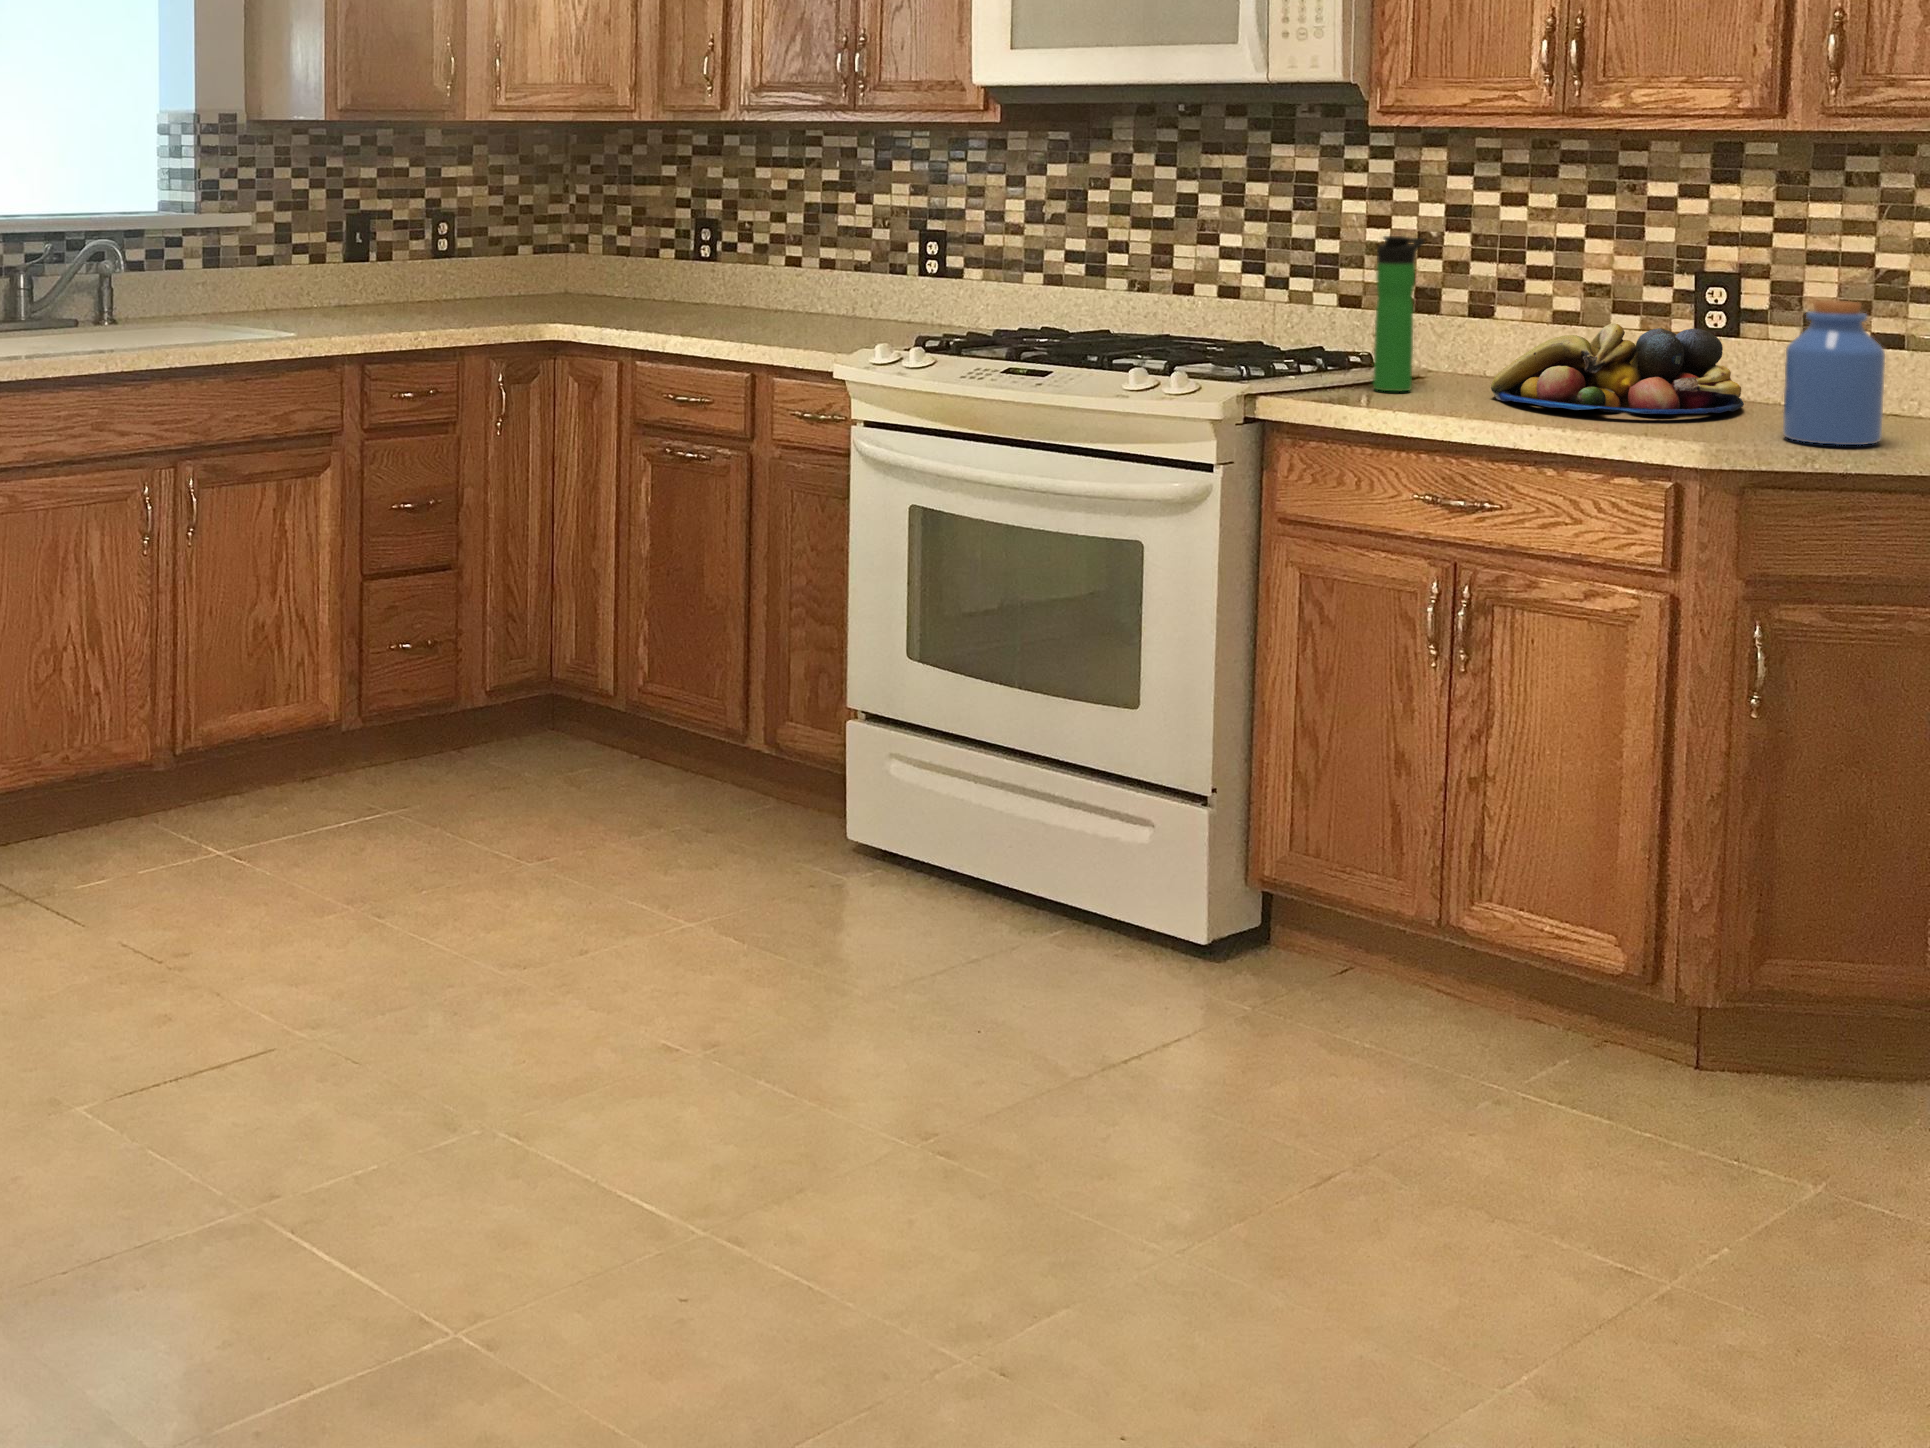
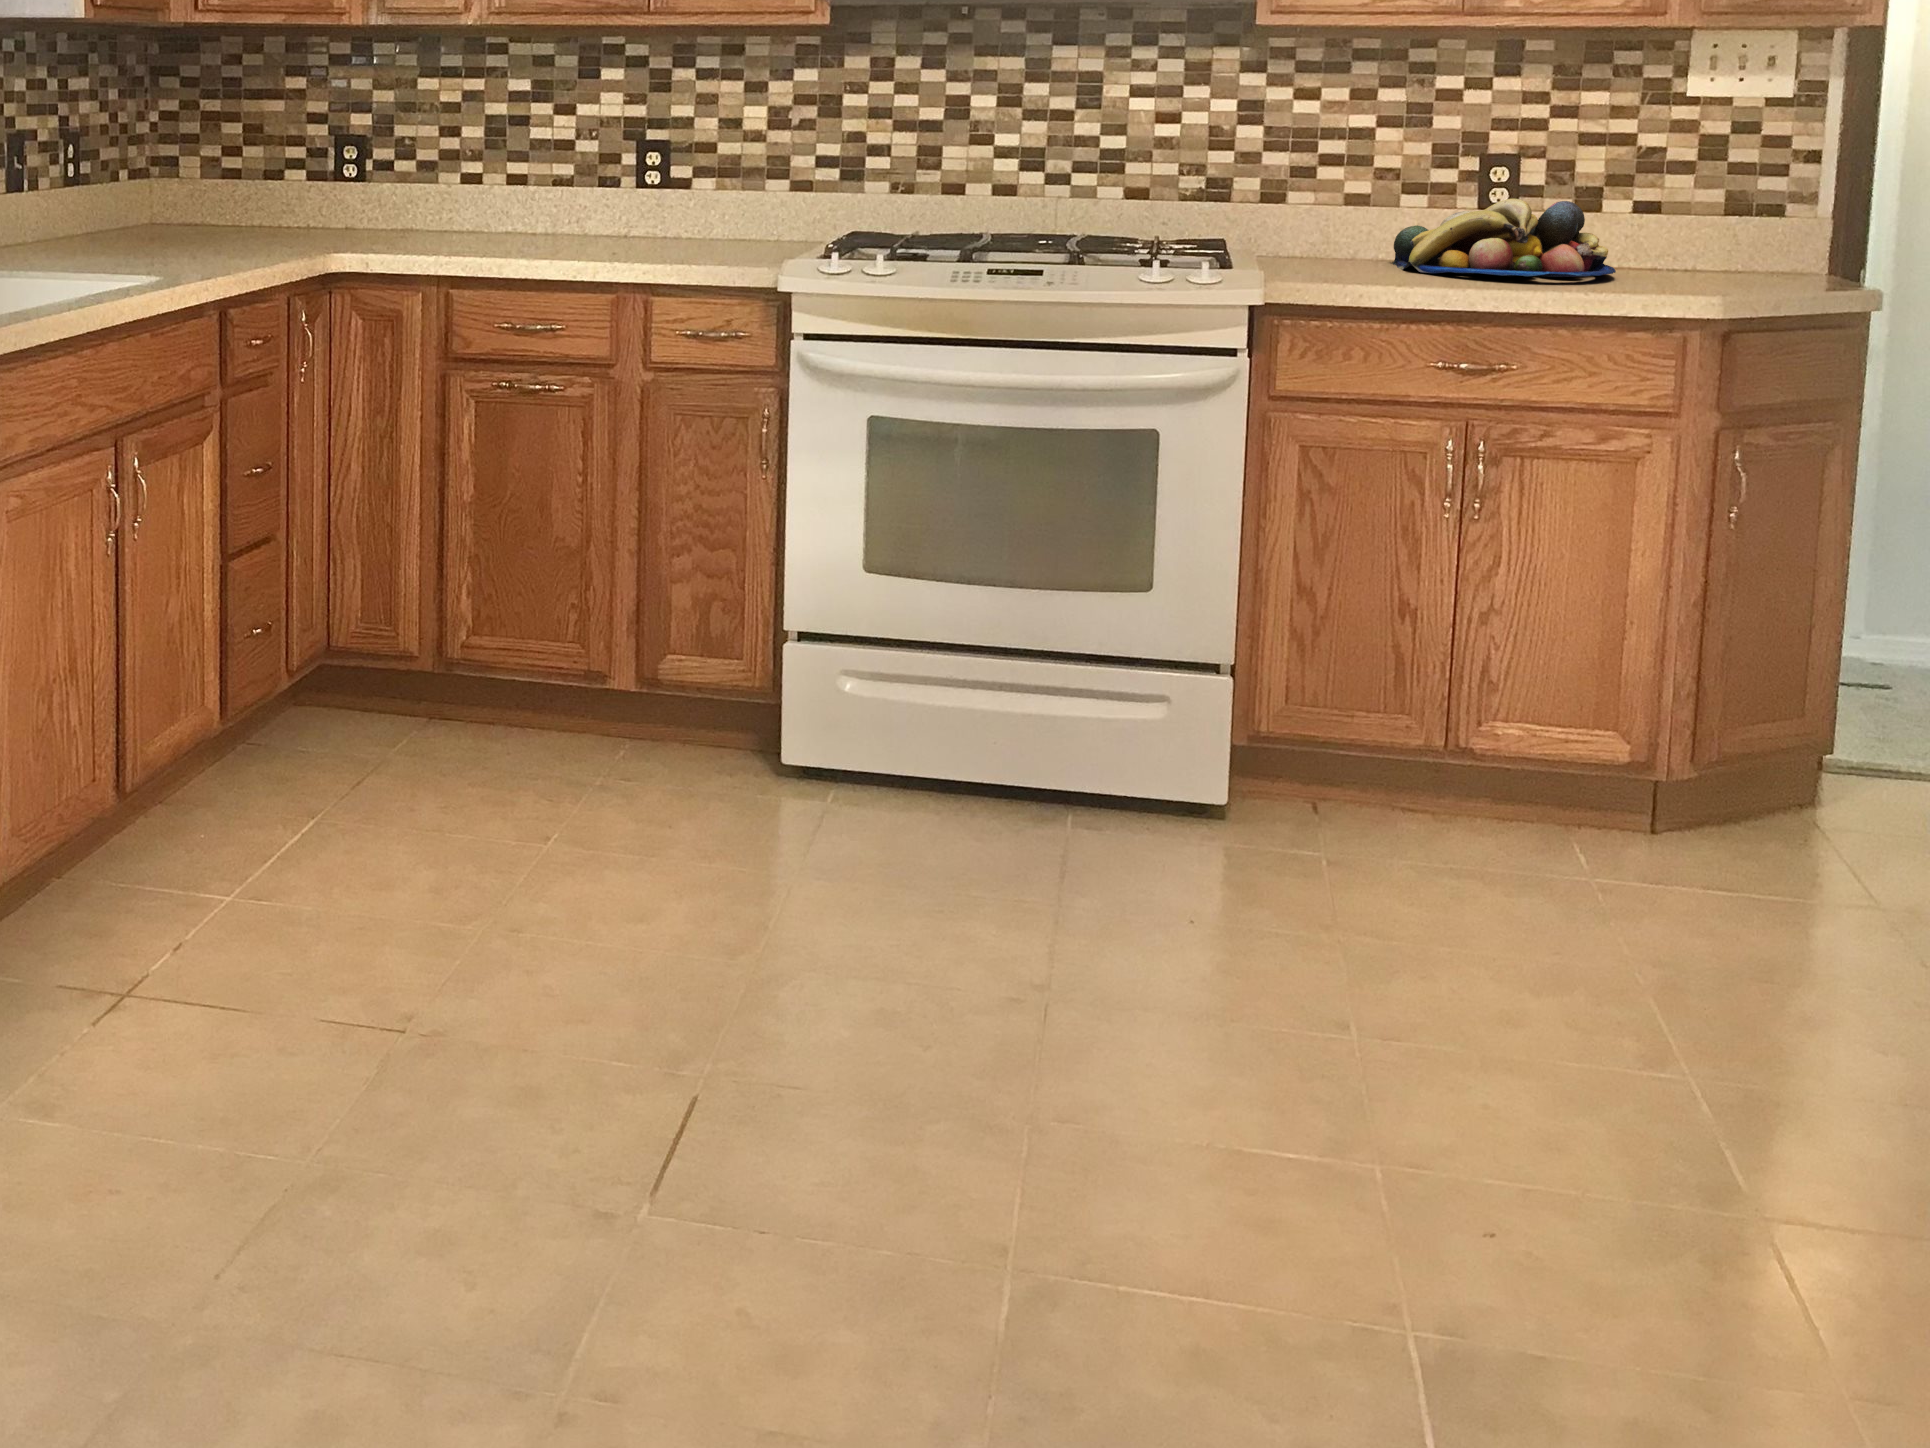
bottle: present [1373,236,1424,391] -> none [1302,125,1346,270]
jar: present [1783,300,1885,445] -> none [1703,169,1795,292]

